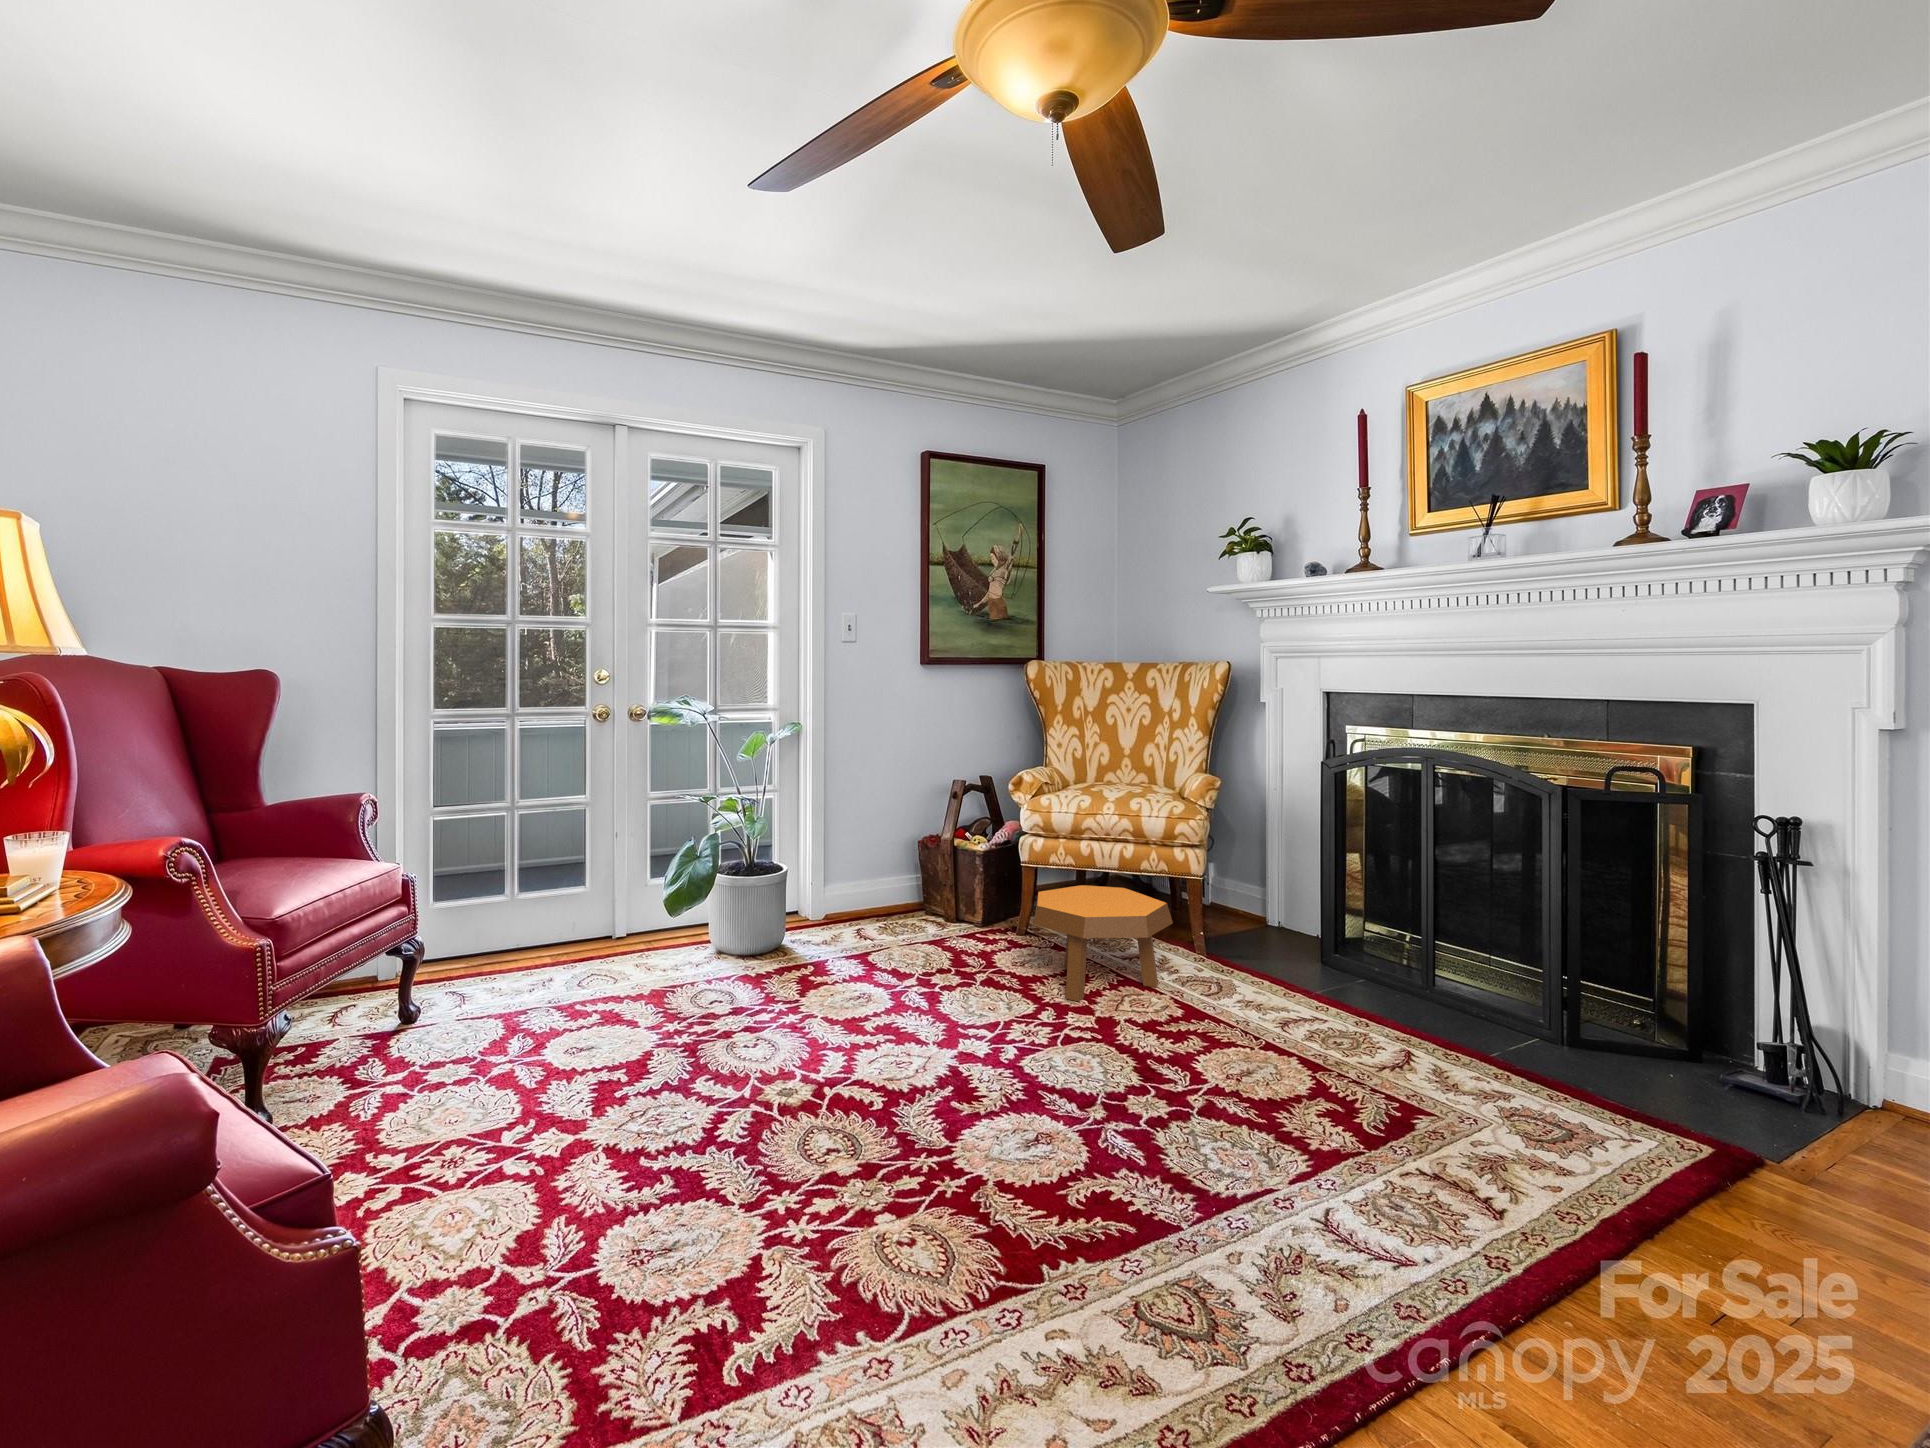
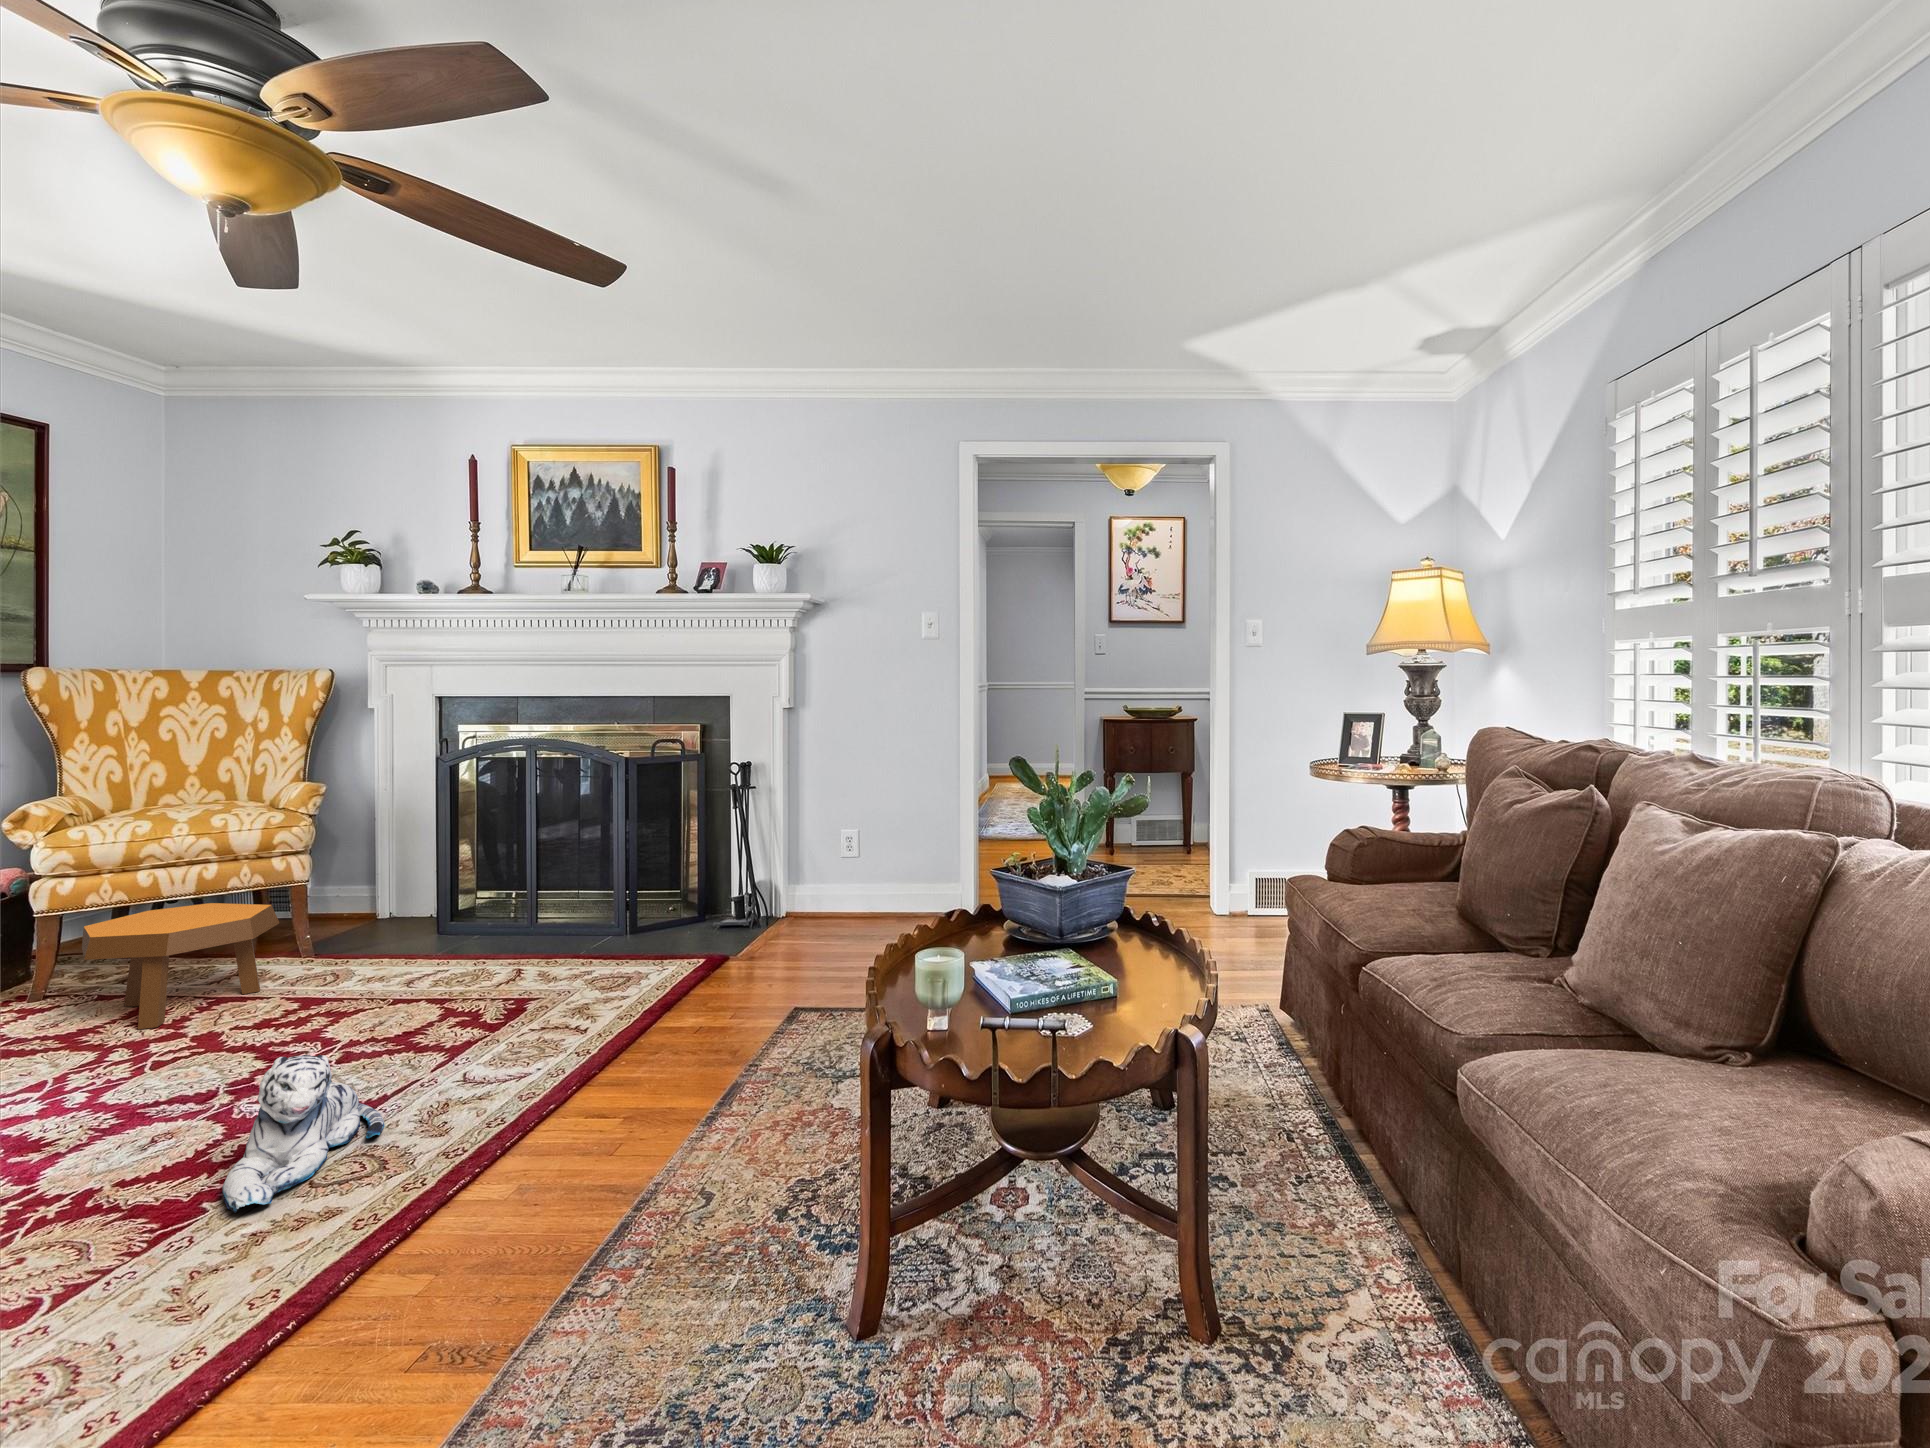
plush toy: none [1066,1125,1225,1301] -> present [223,1055,384,1212]

